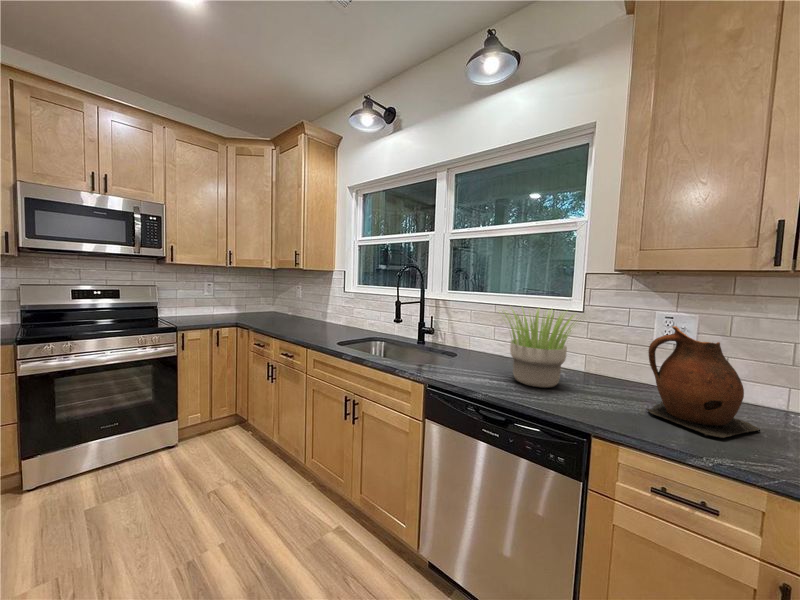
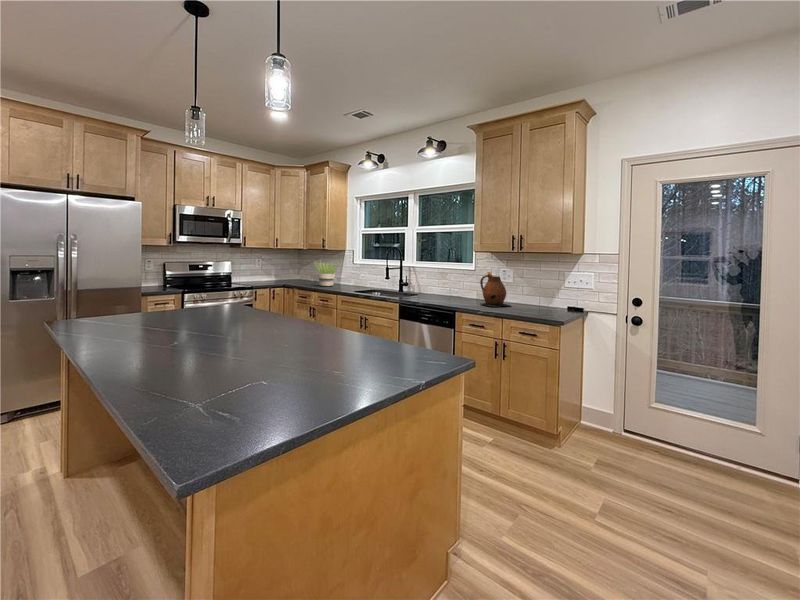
potted plant: present [504,307,573,388] -> present [315,263,337,286]

